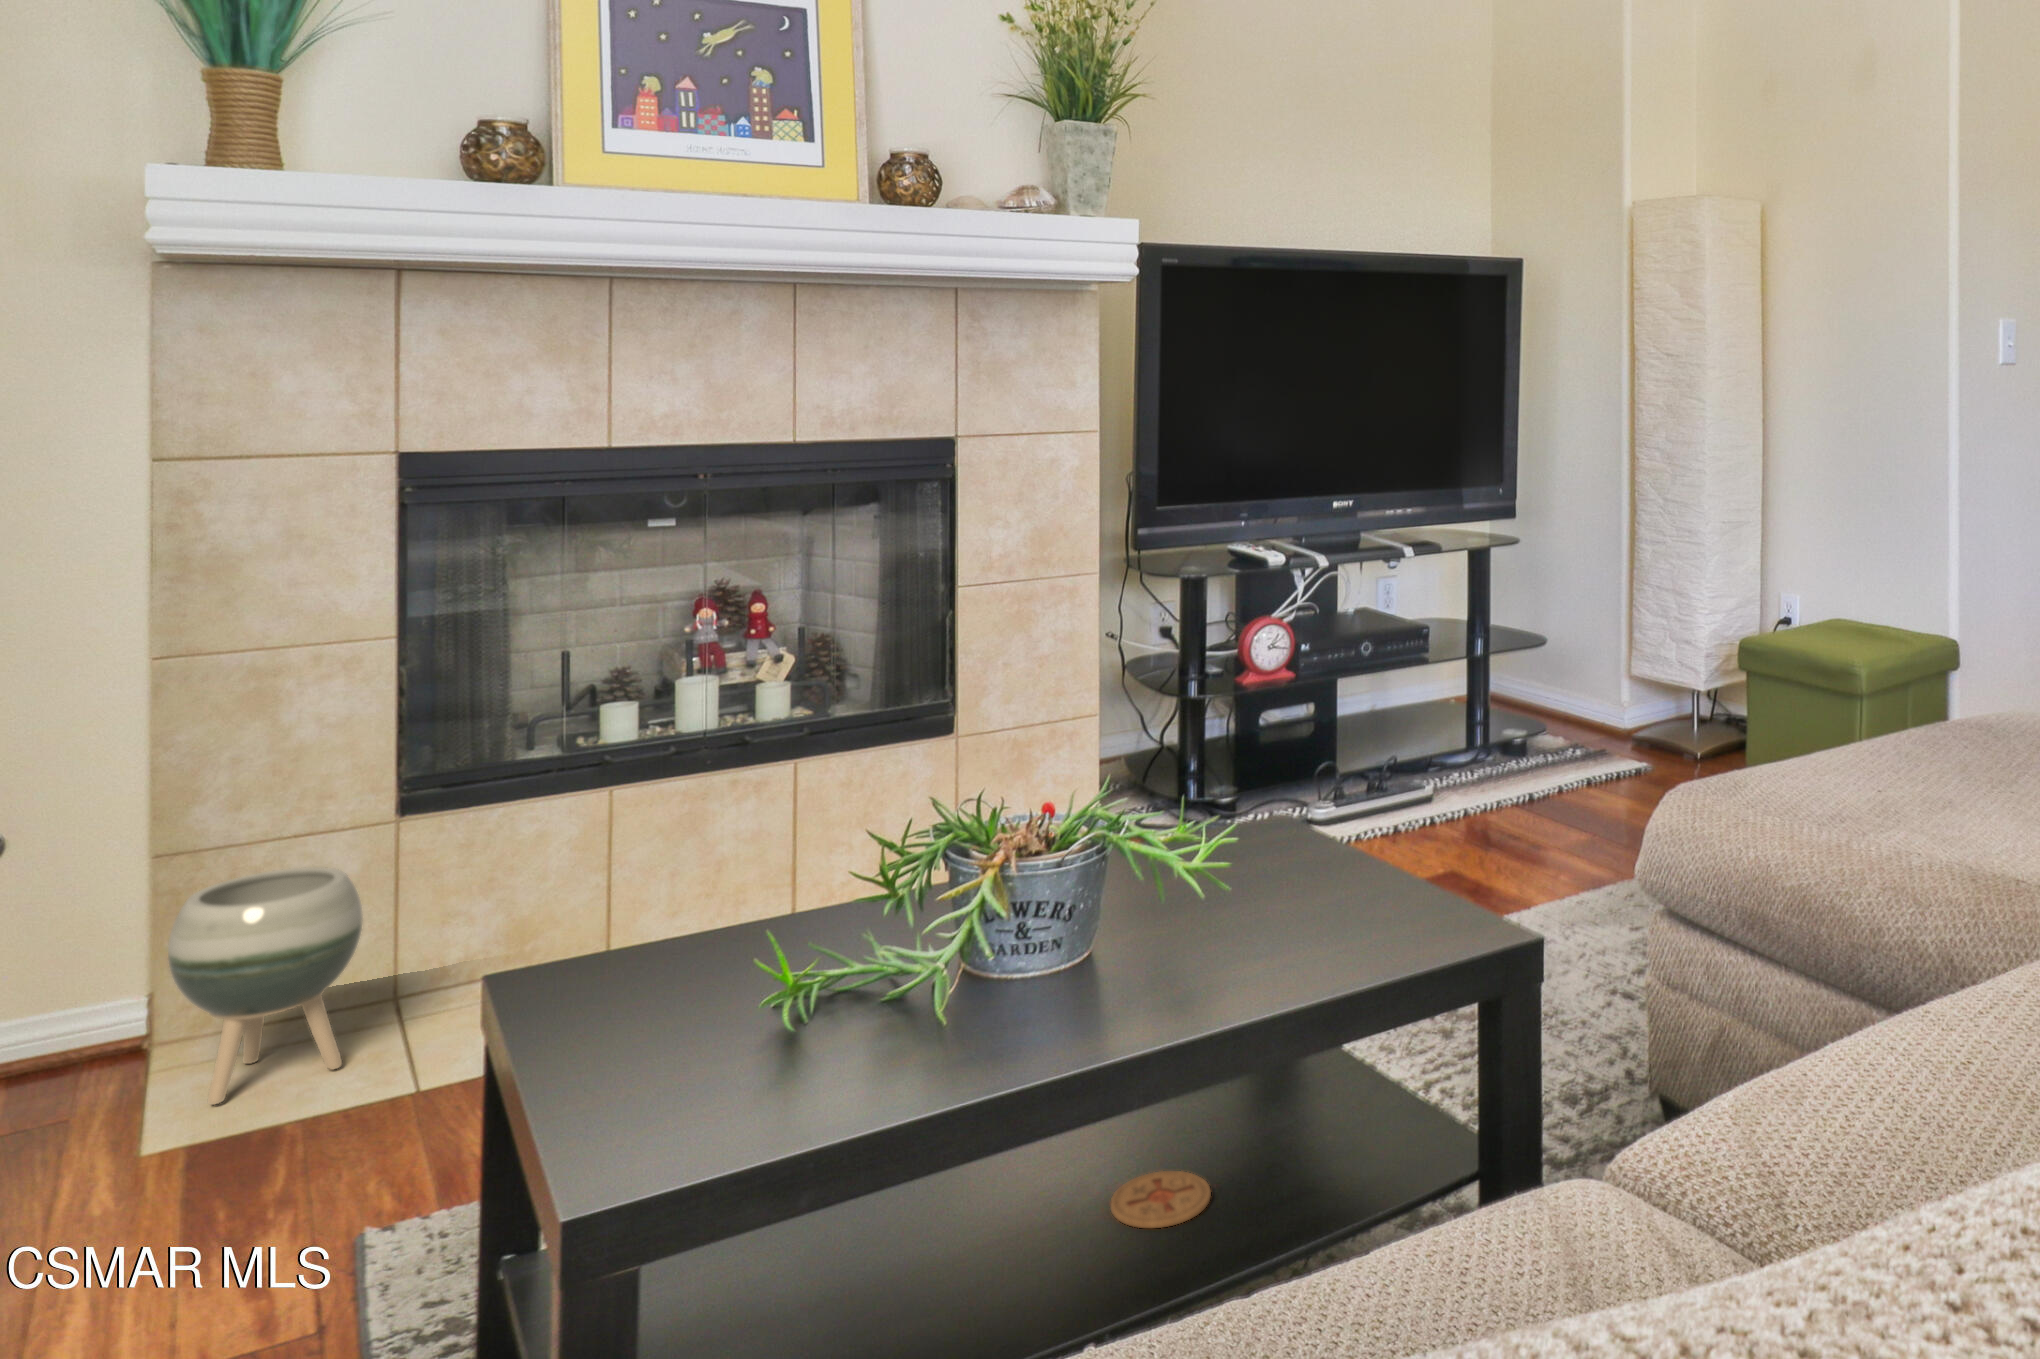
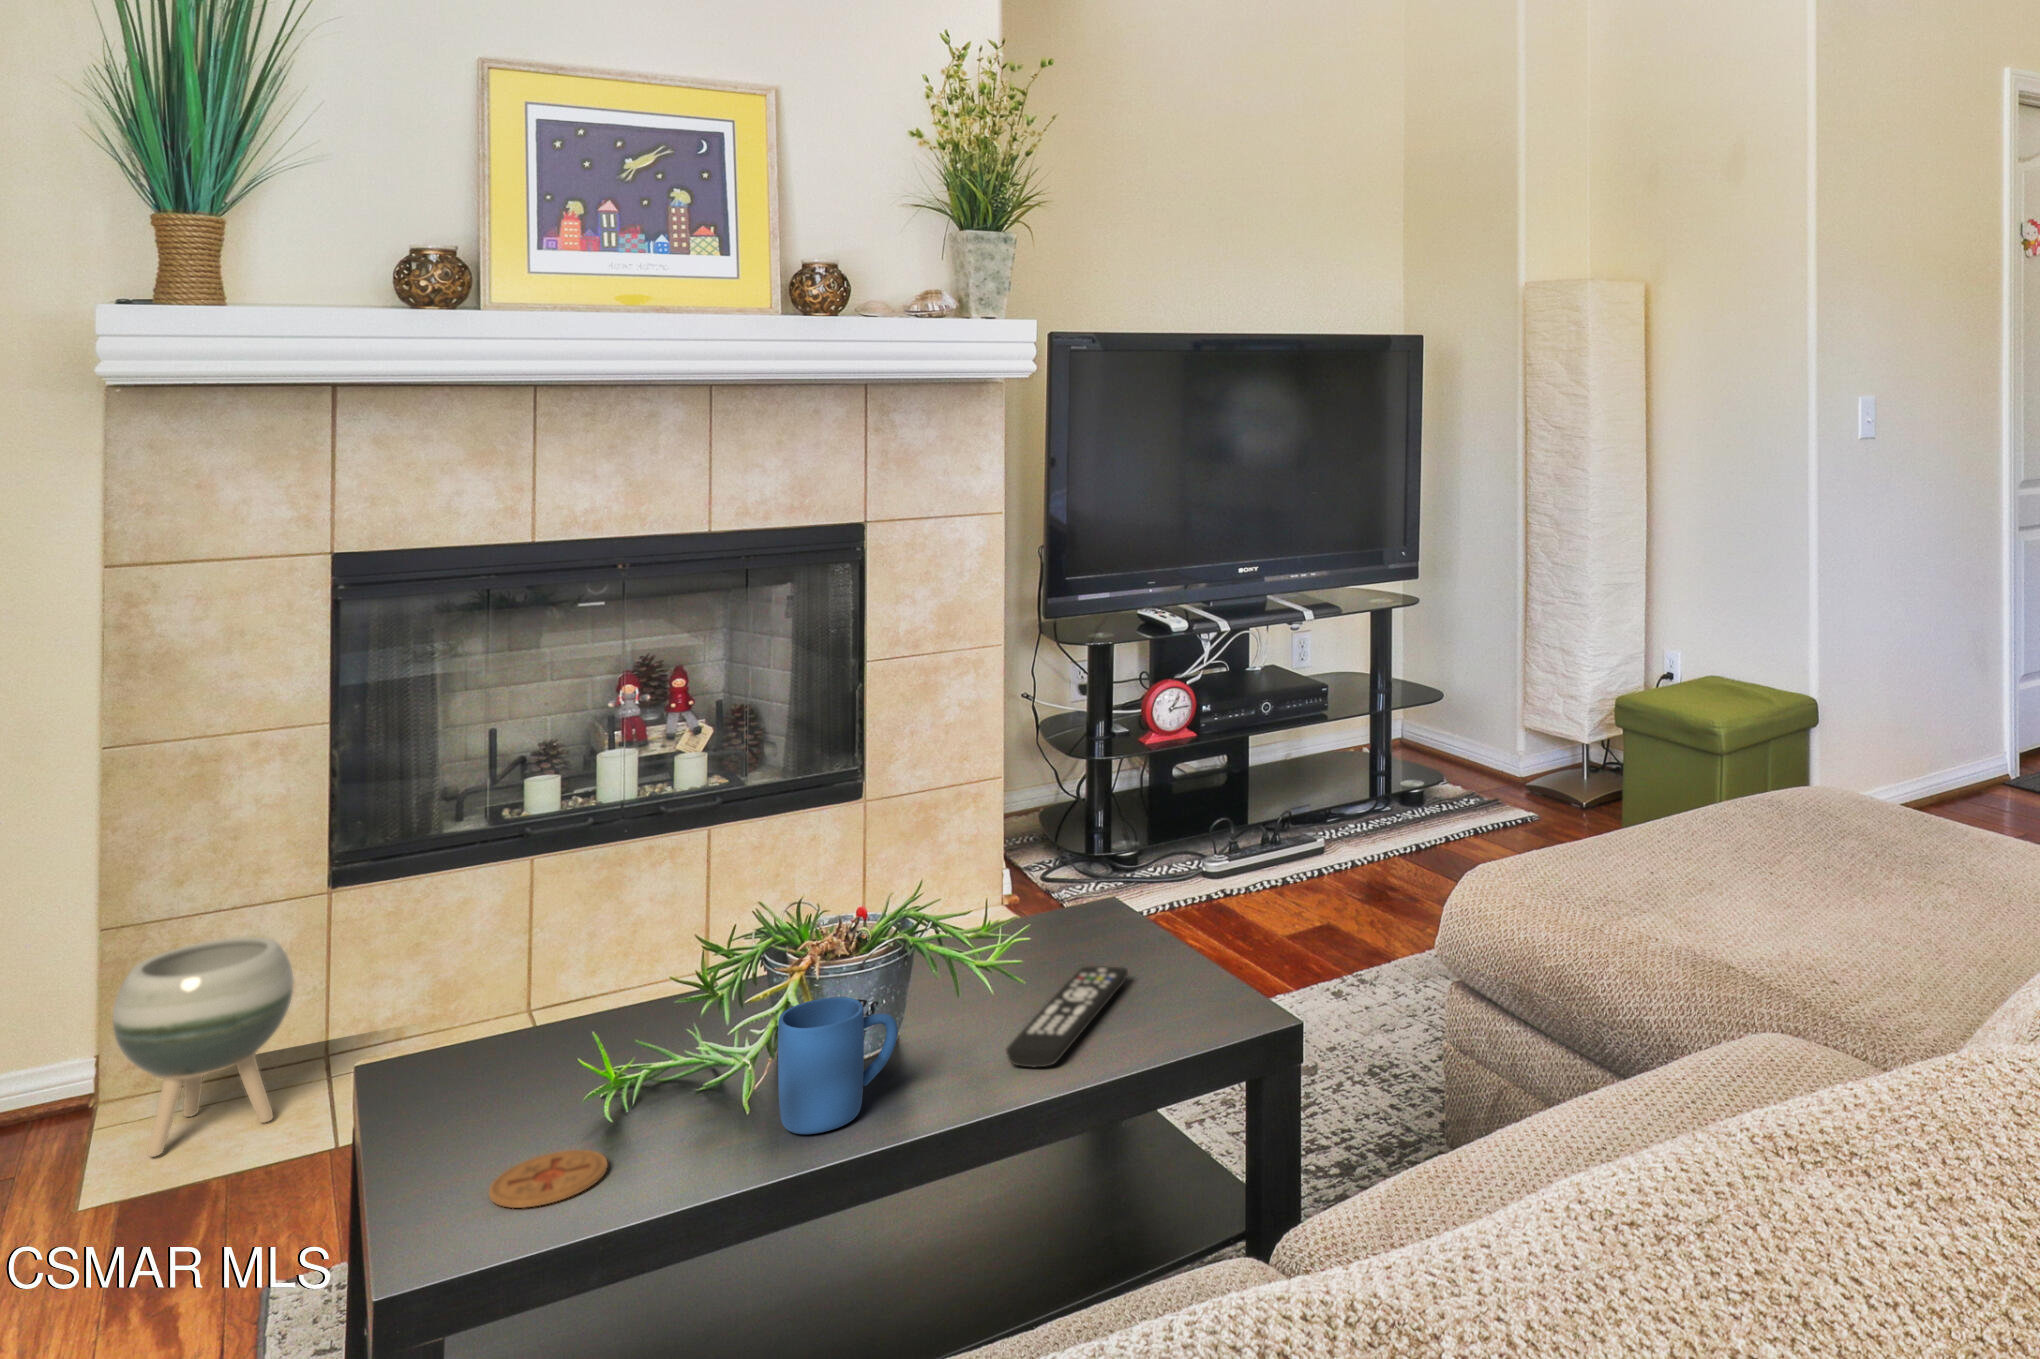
remote control: none [1220,879,1328,980] -> present [1006,967,1128,1067]
mug: none [978,895,1107,1048] -> present [778,997,898,1134]
coaster: present [1111,1171,1211,1228] -> present [489,1150,608,1208]

